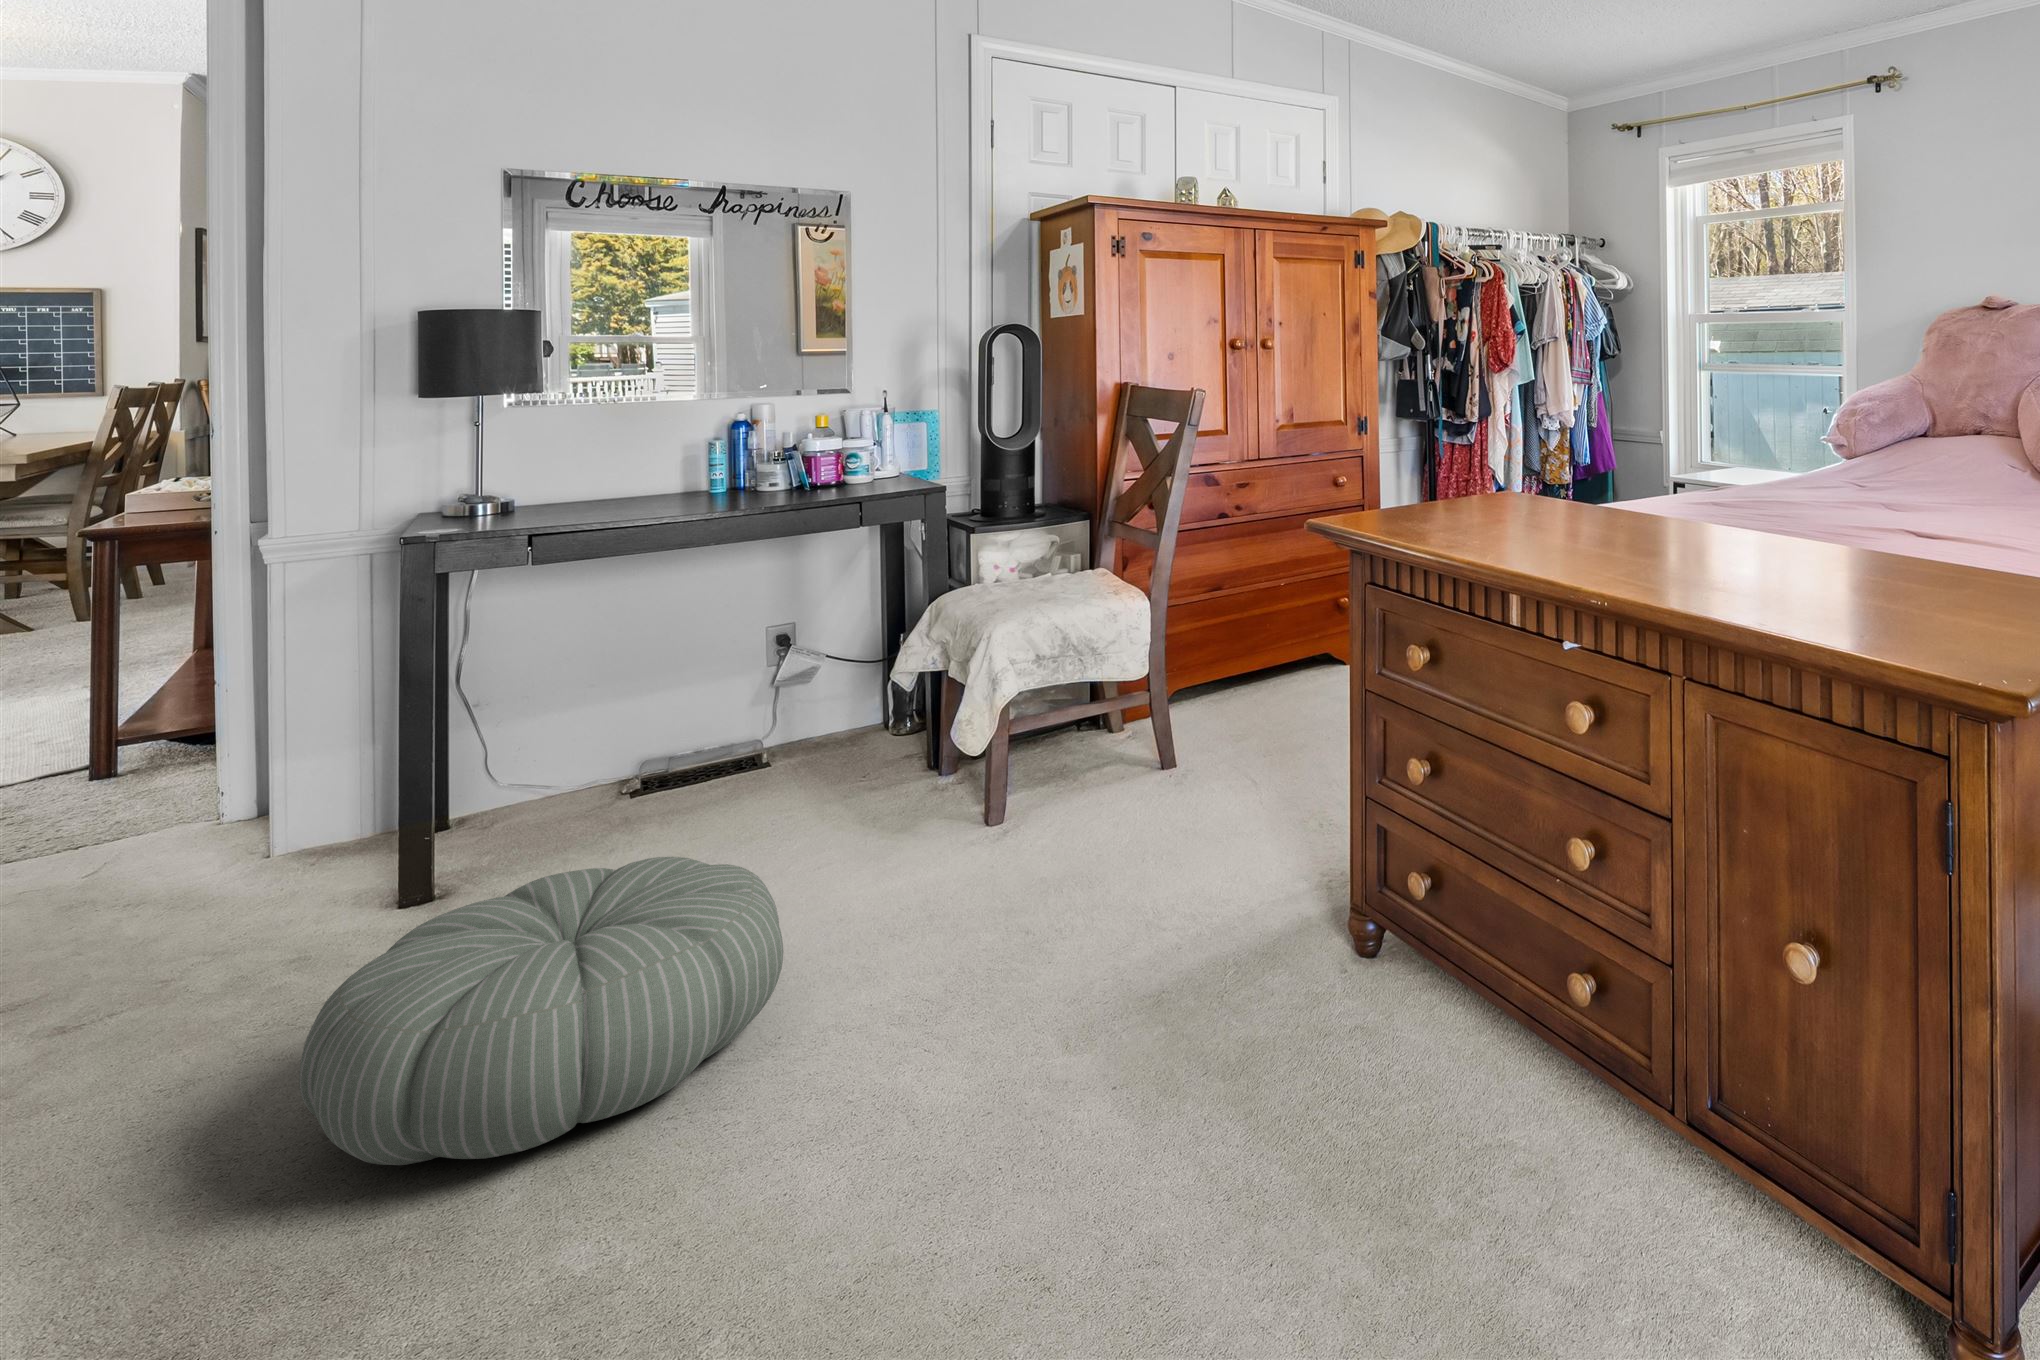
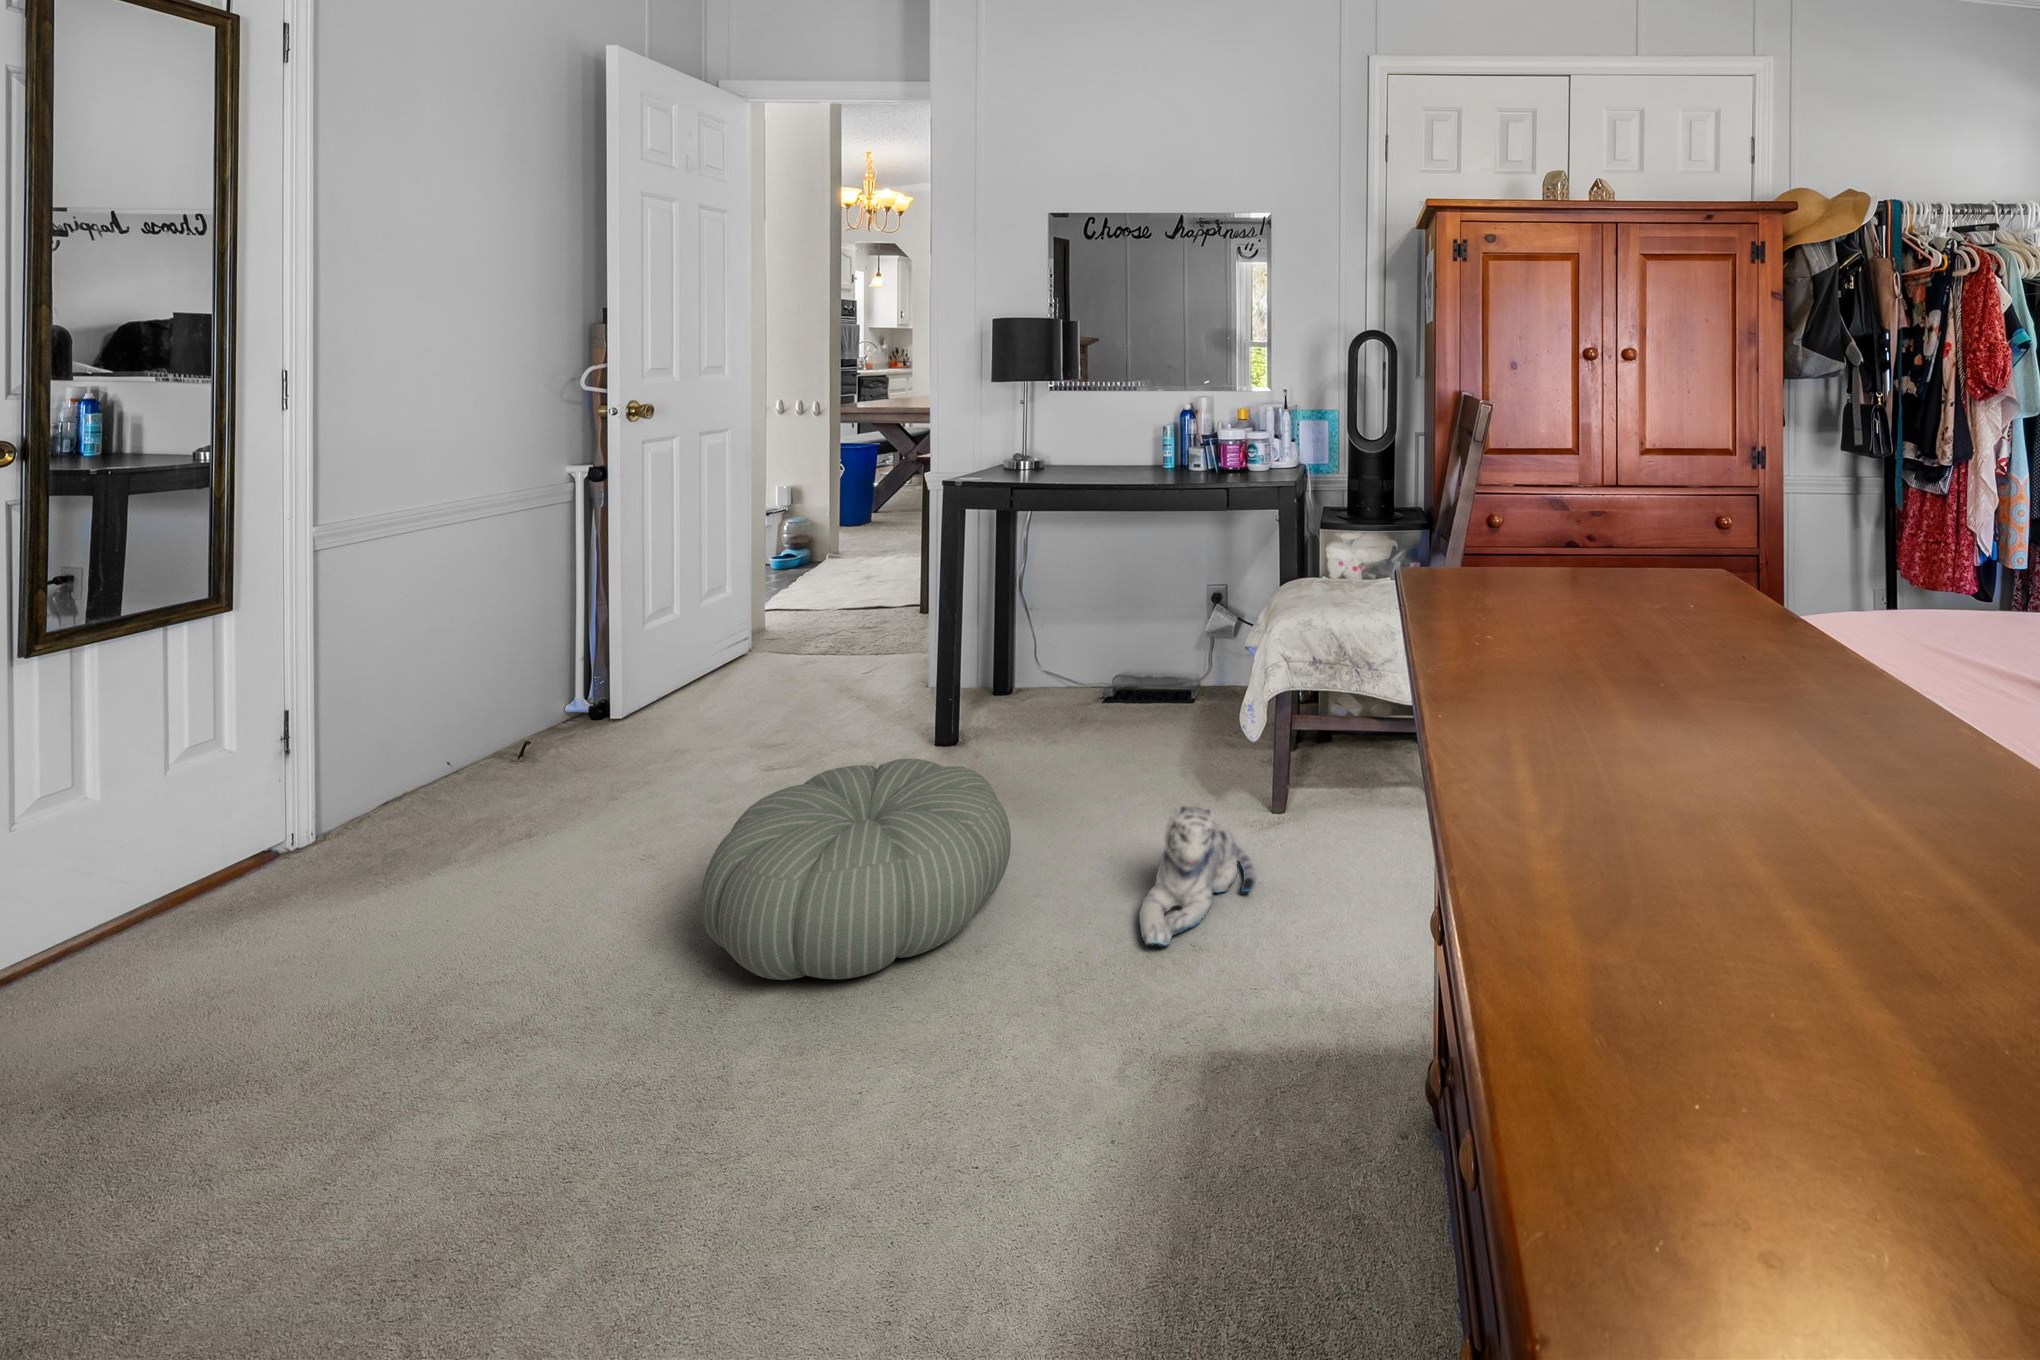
plush toy: none [944,801,1055,942] -> present [1139,806,1255,945]

